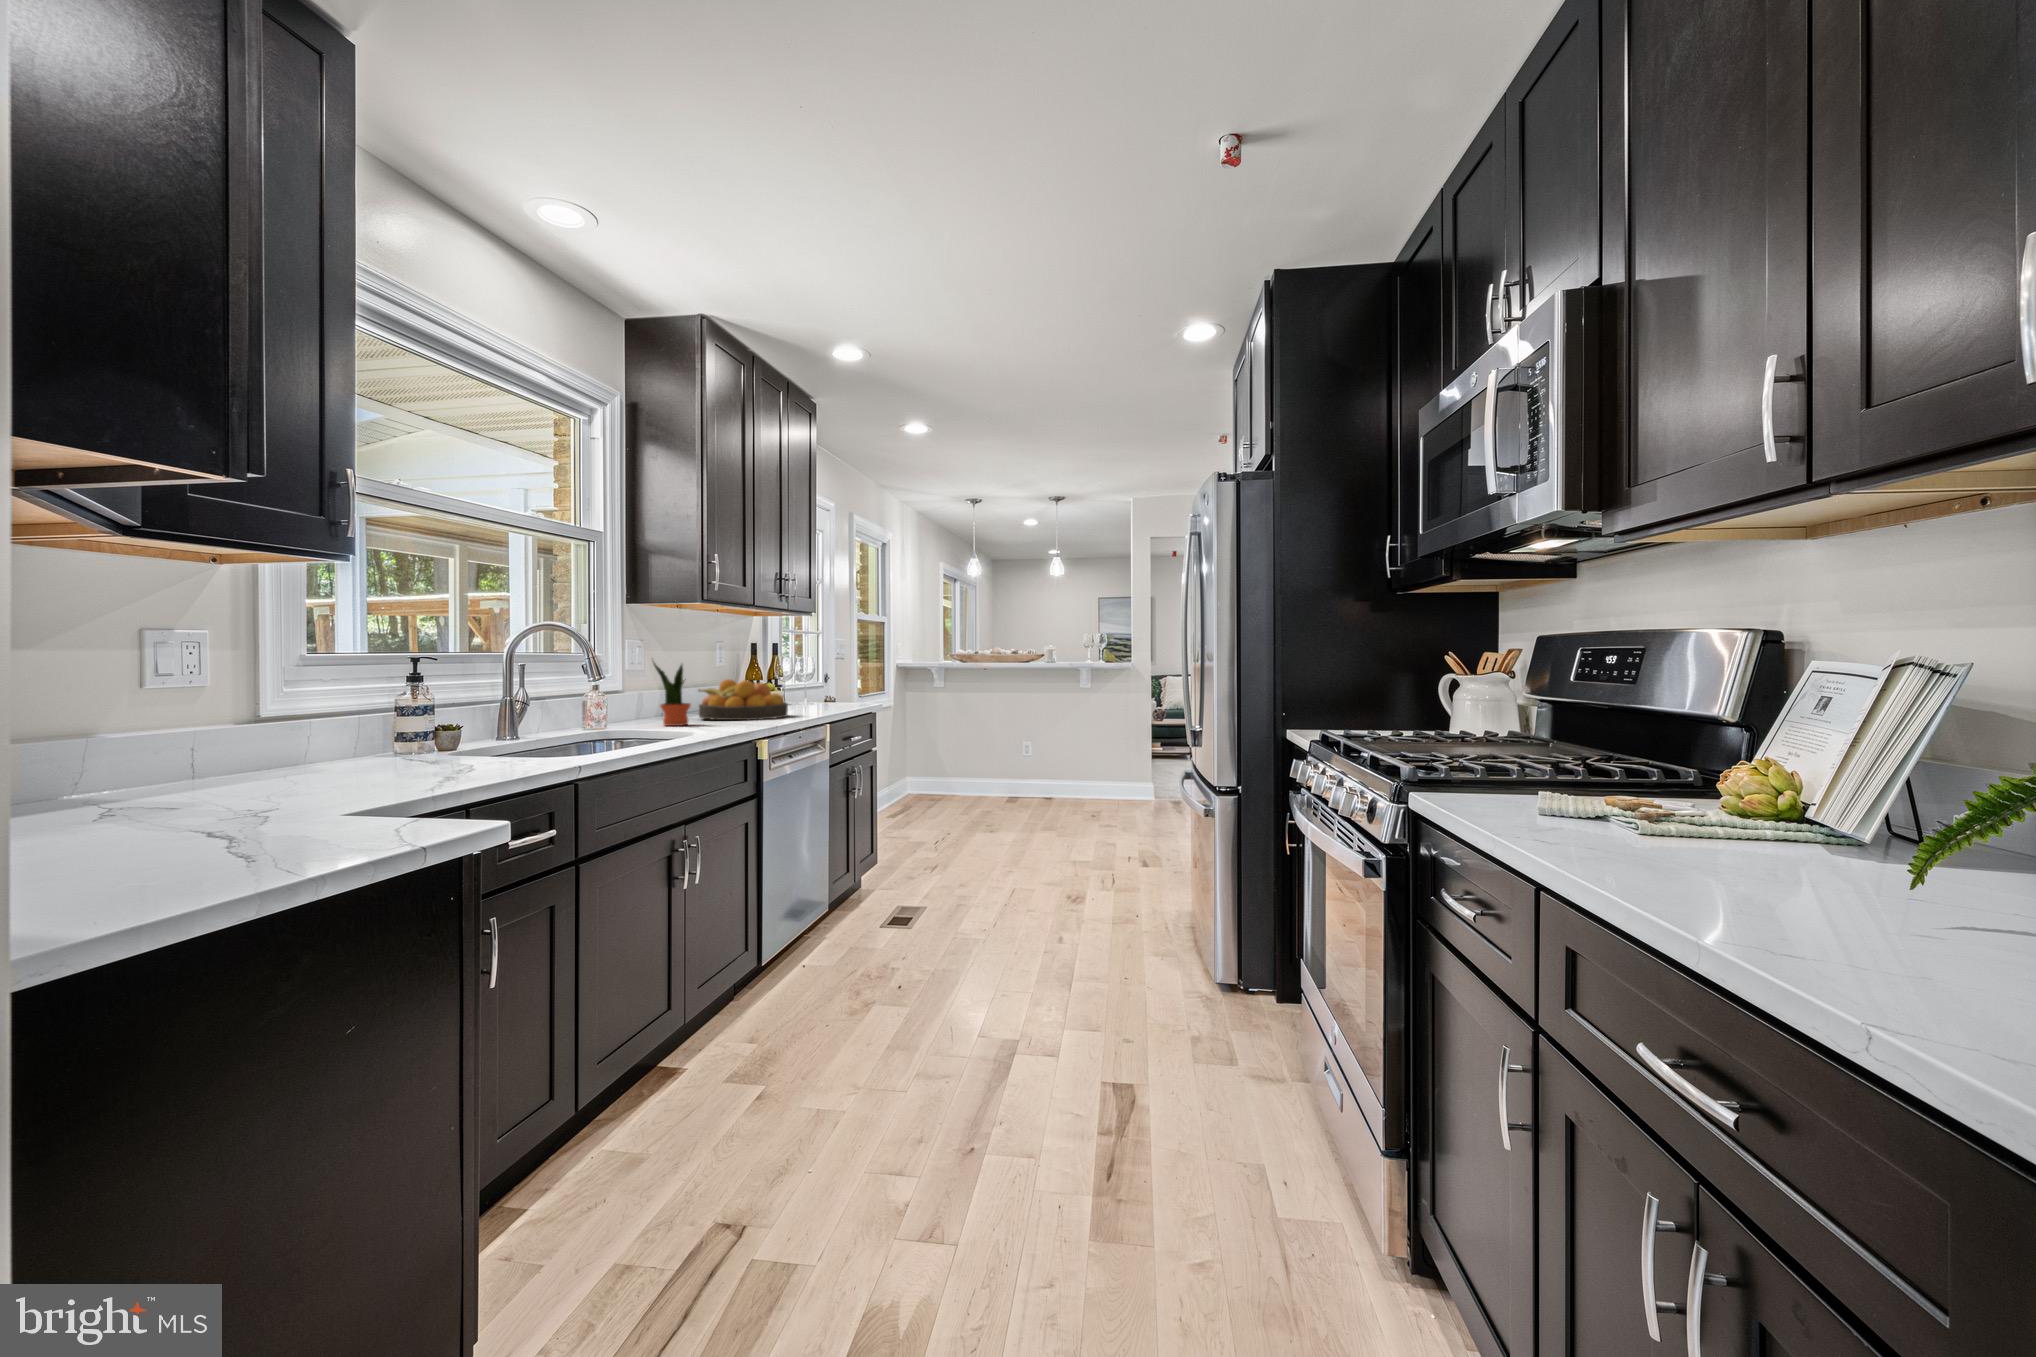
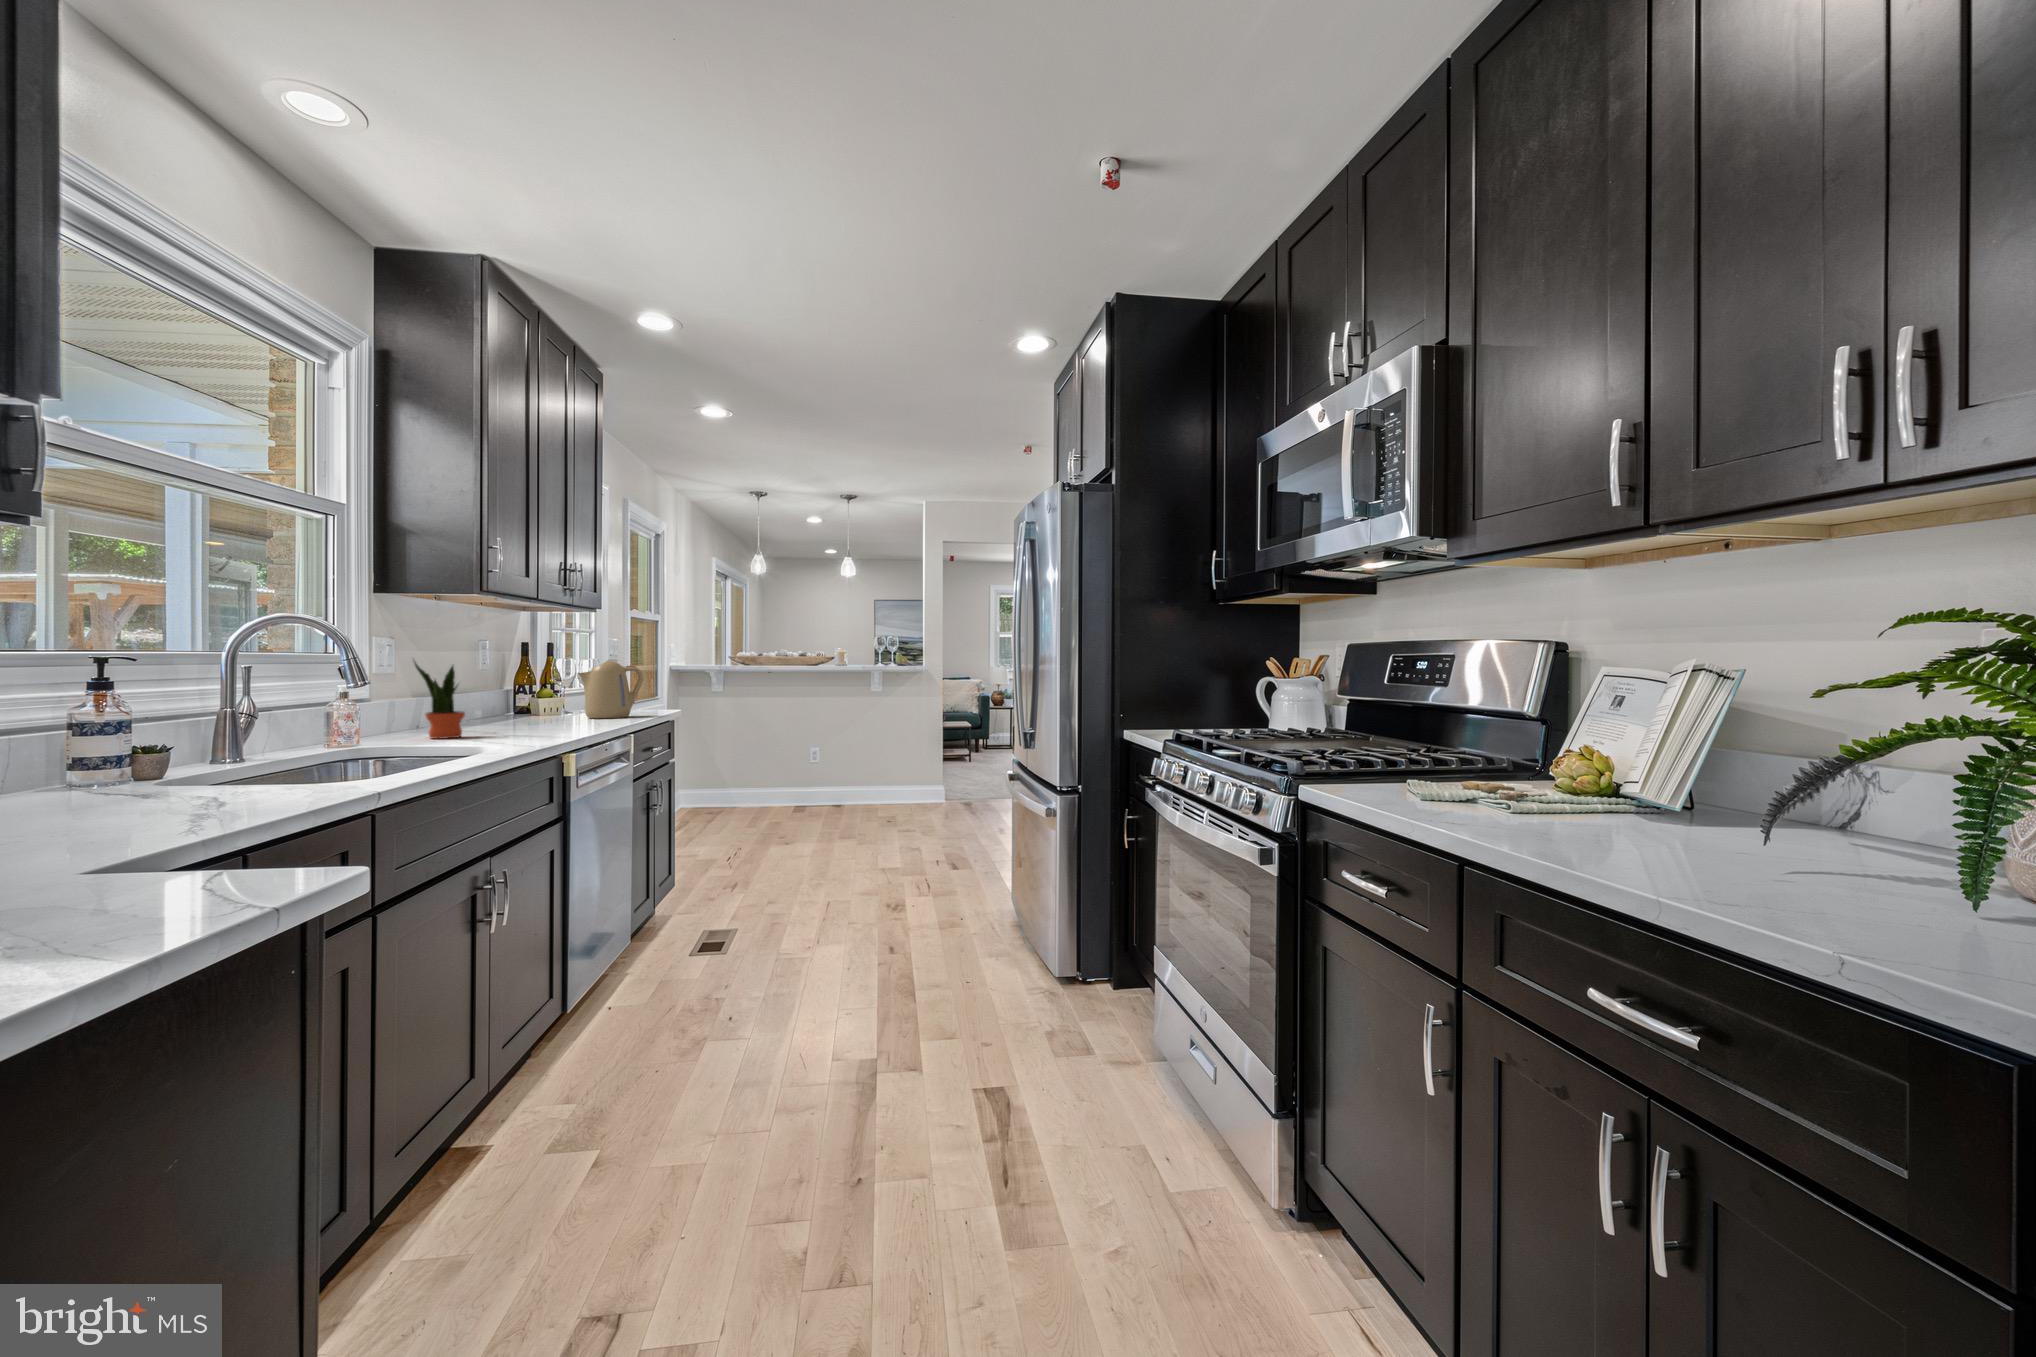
kettle: none [794,659,848,711] -> present [578,661,643,718]
fruit bowl: present [699,679,788,720] -> none [465,684,580,731]

